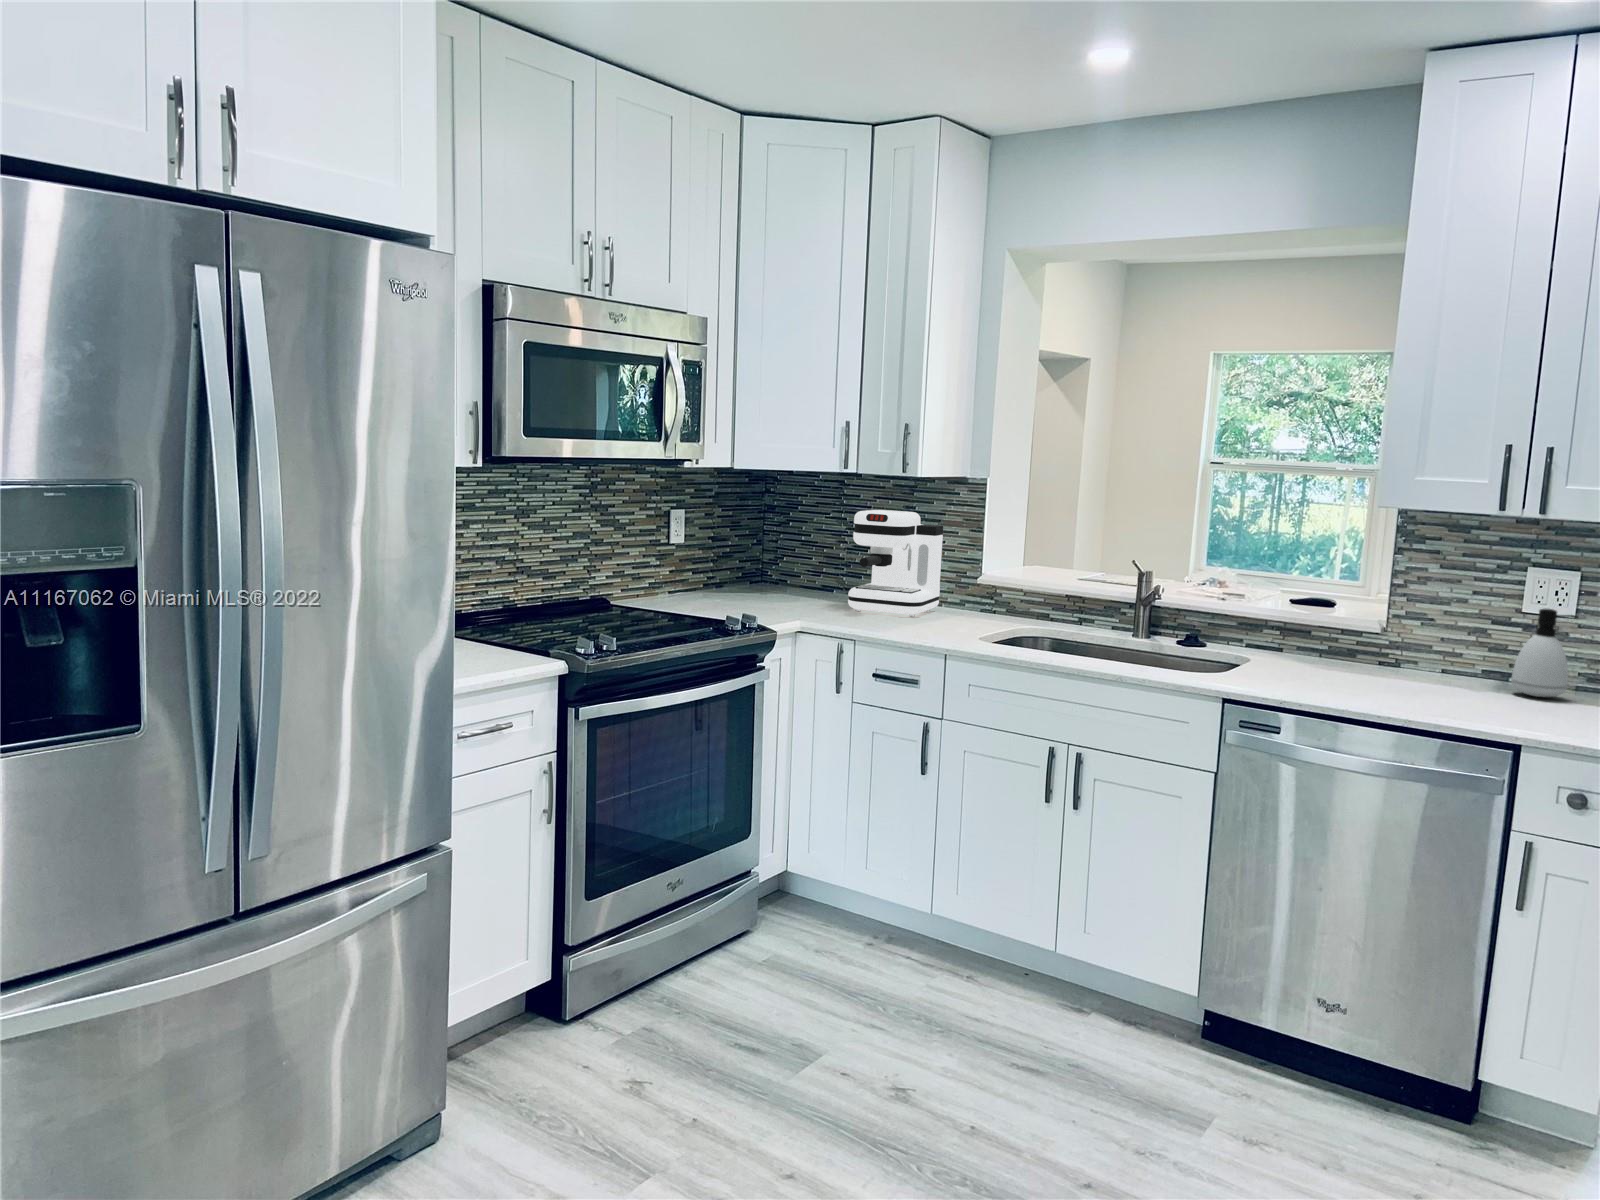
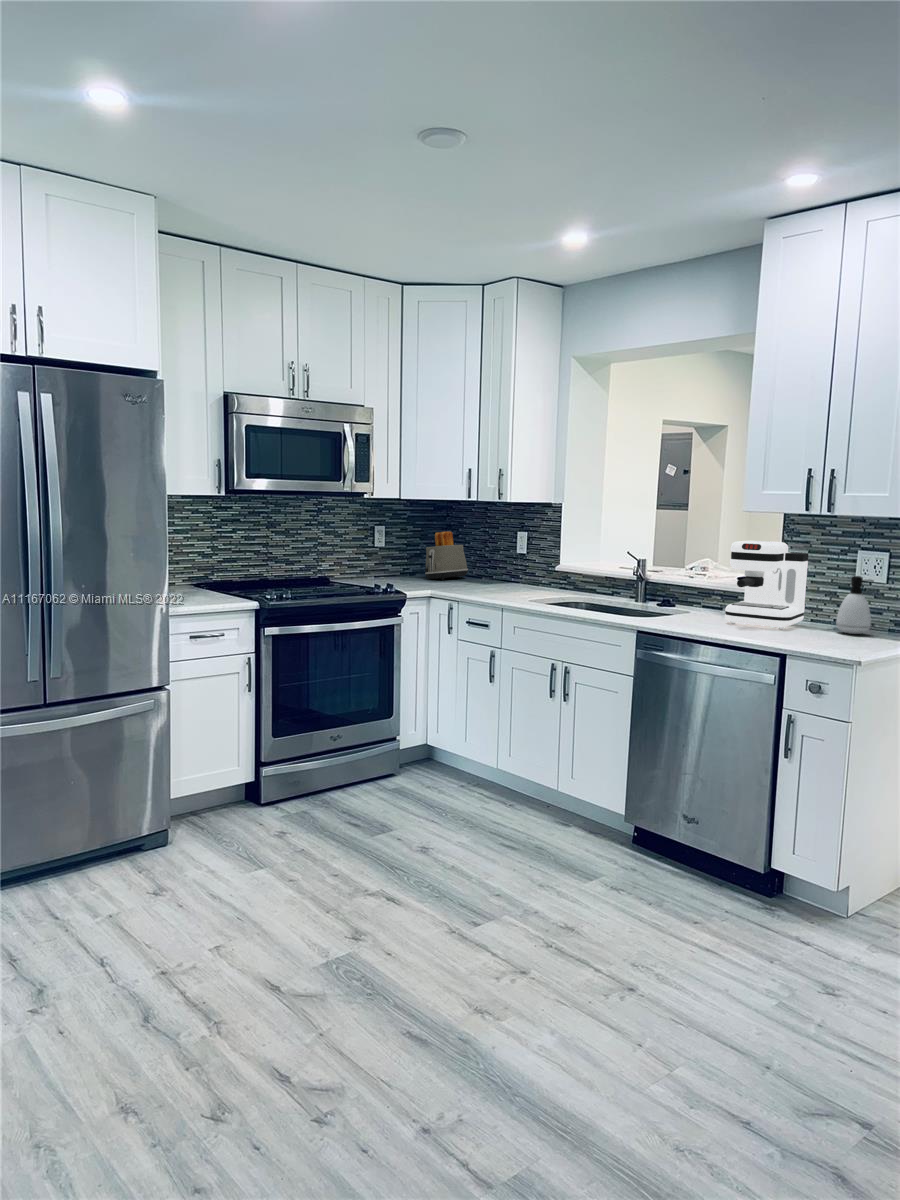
coffee maker: present [848,510,943,617] -> present [725,541,808,629]
toaster: none [755,519,816,599] -> present [425,532,468,580]

